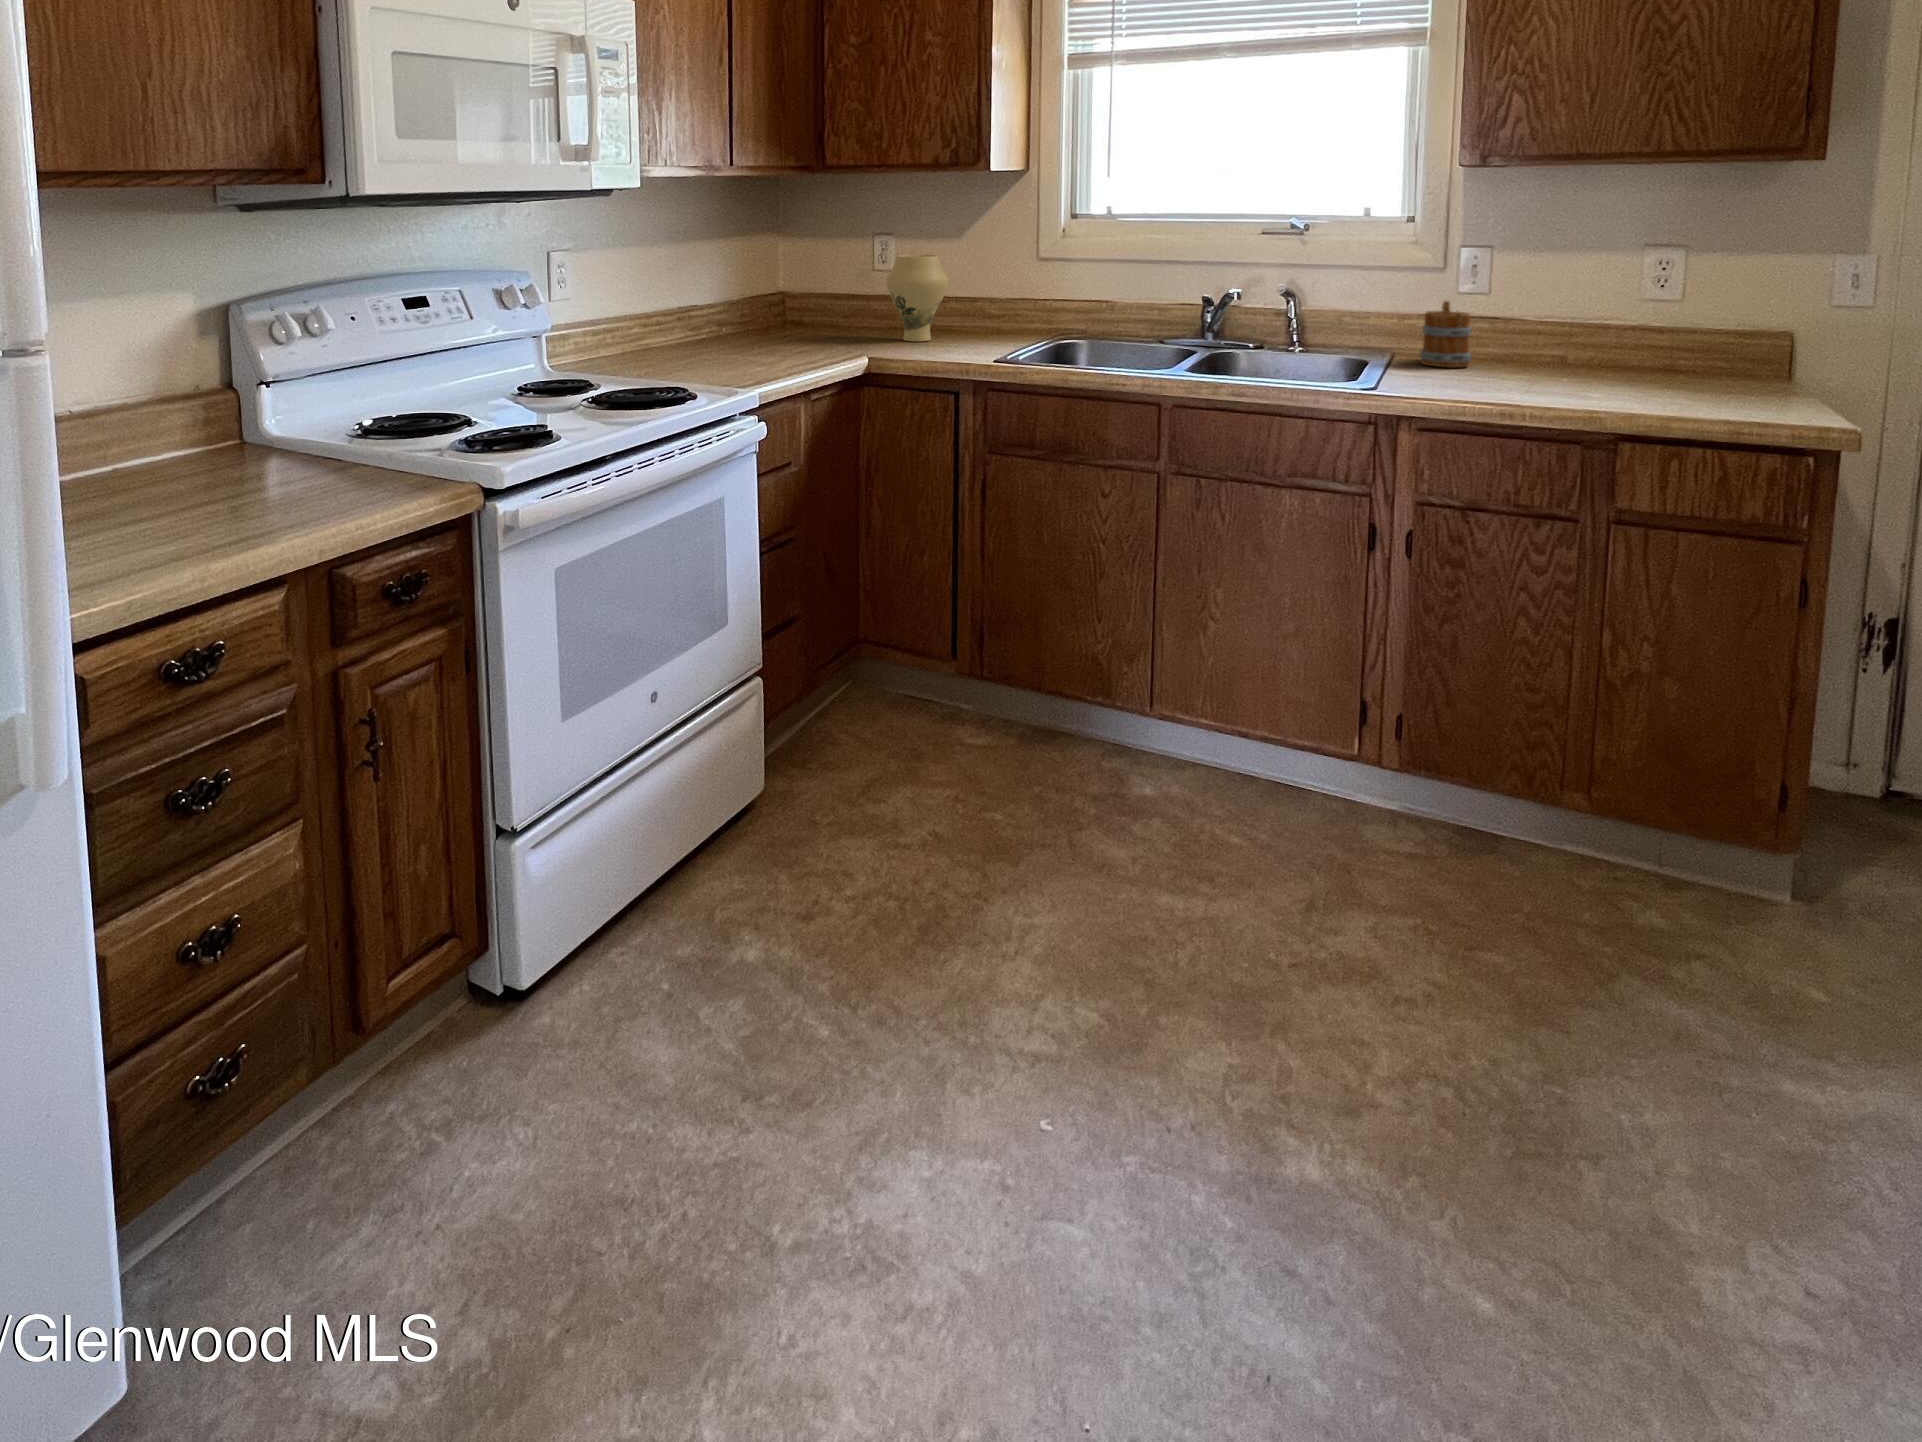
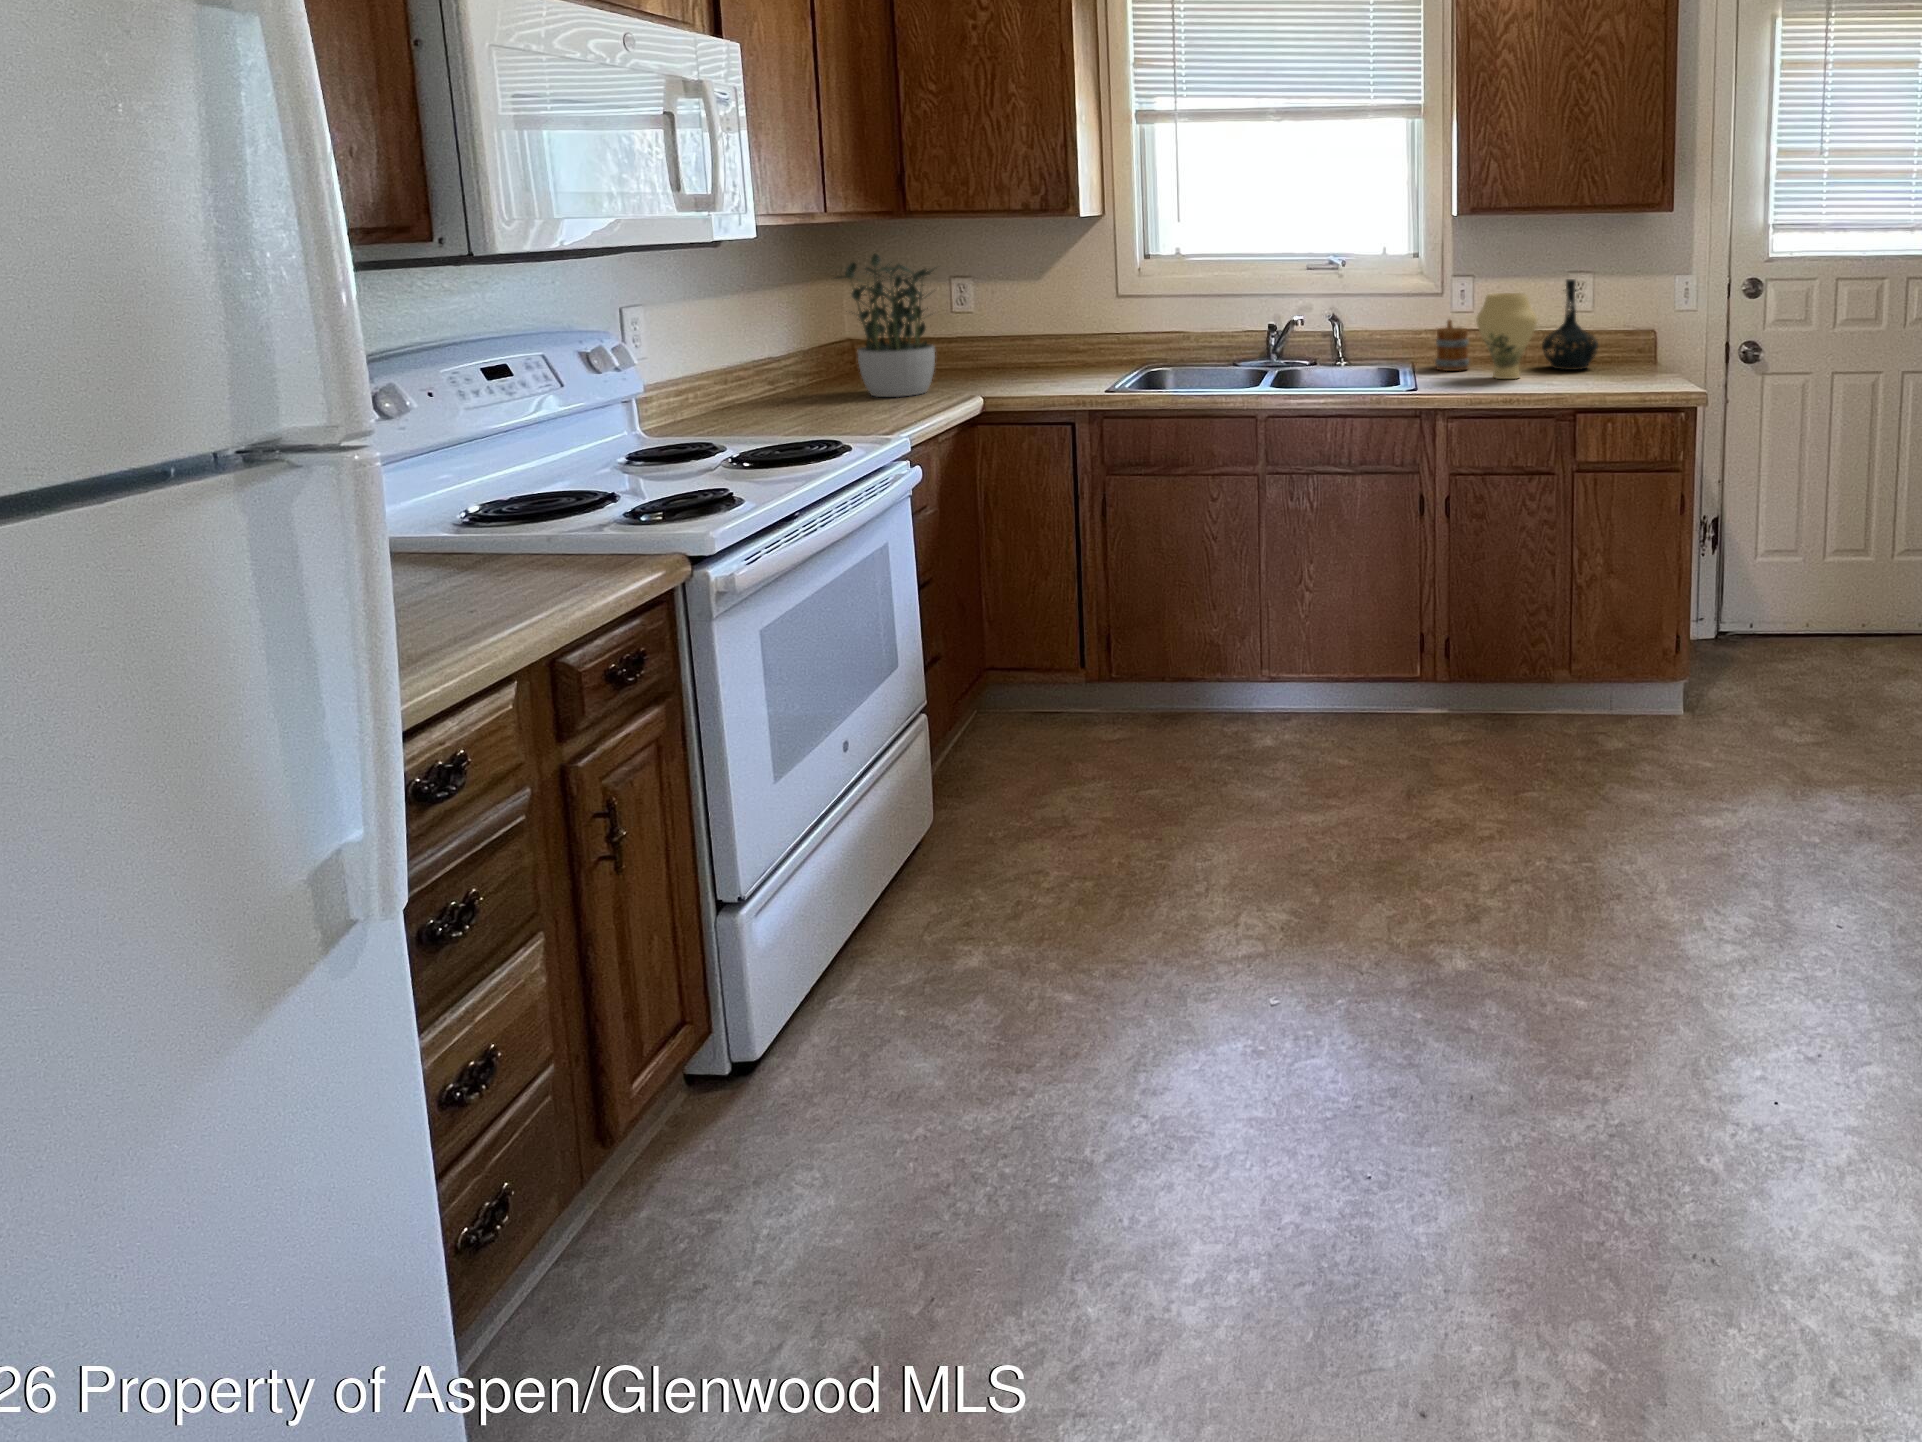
potted plant: none [743,207,848,350] -> present [837,254,935,397]
bottle: none [1587,253,1683,379] -> present [1542,279,1598,370]
vase: present [886,254,948,342] -> present [1476,293,1537,379]

